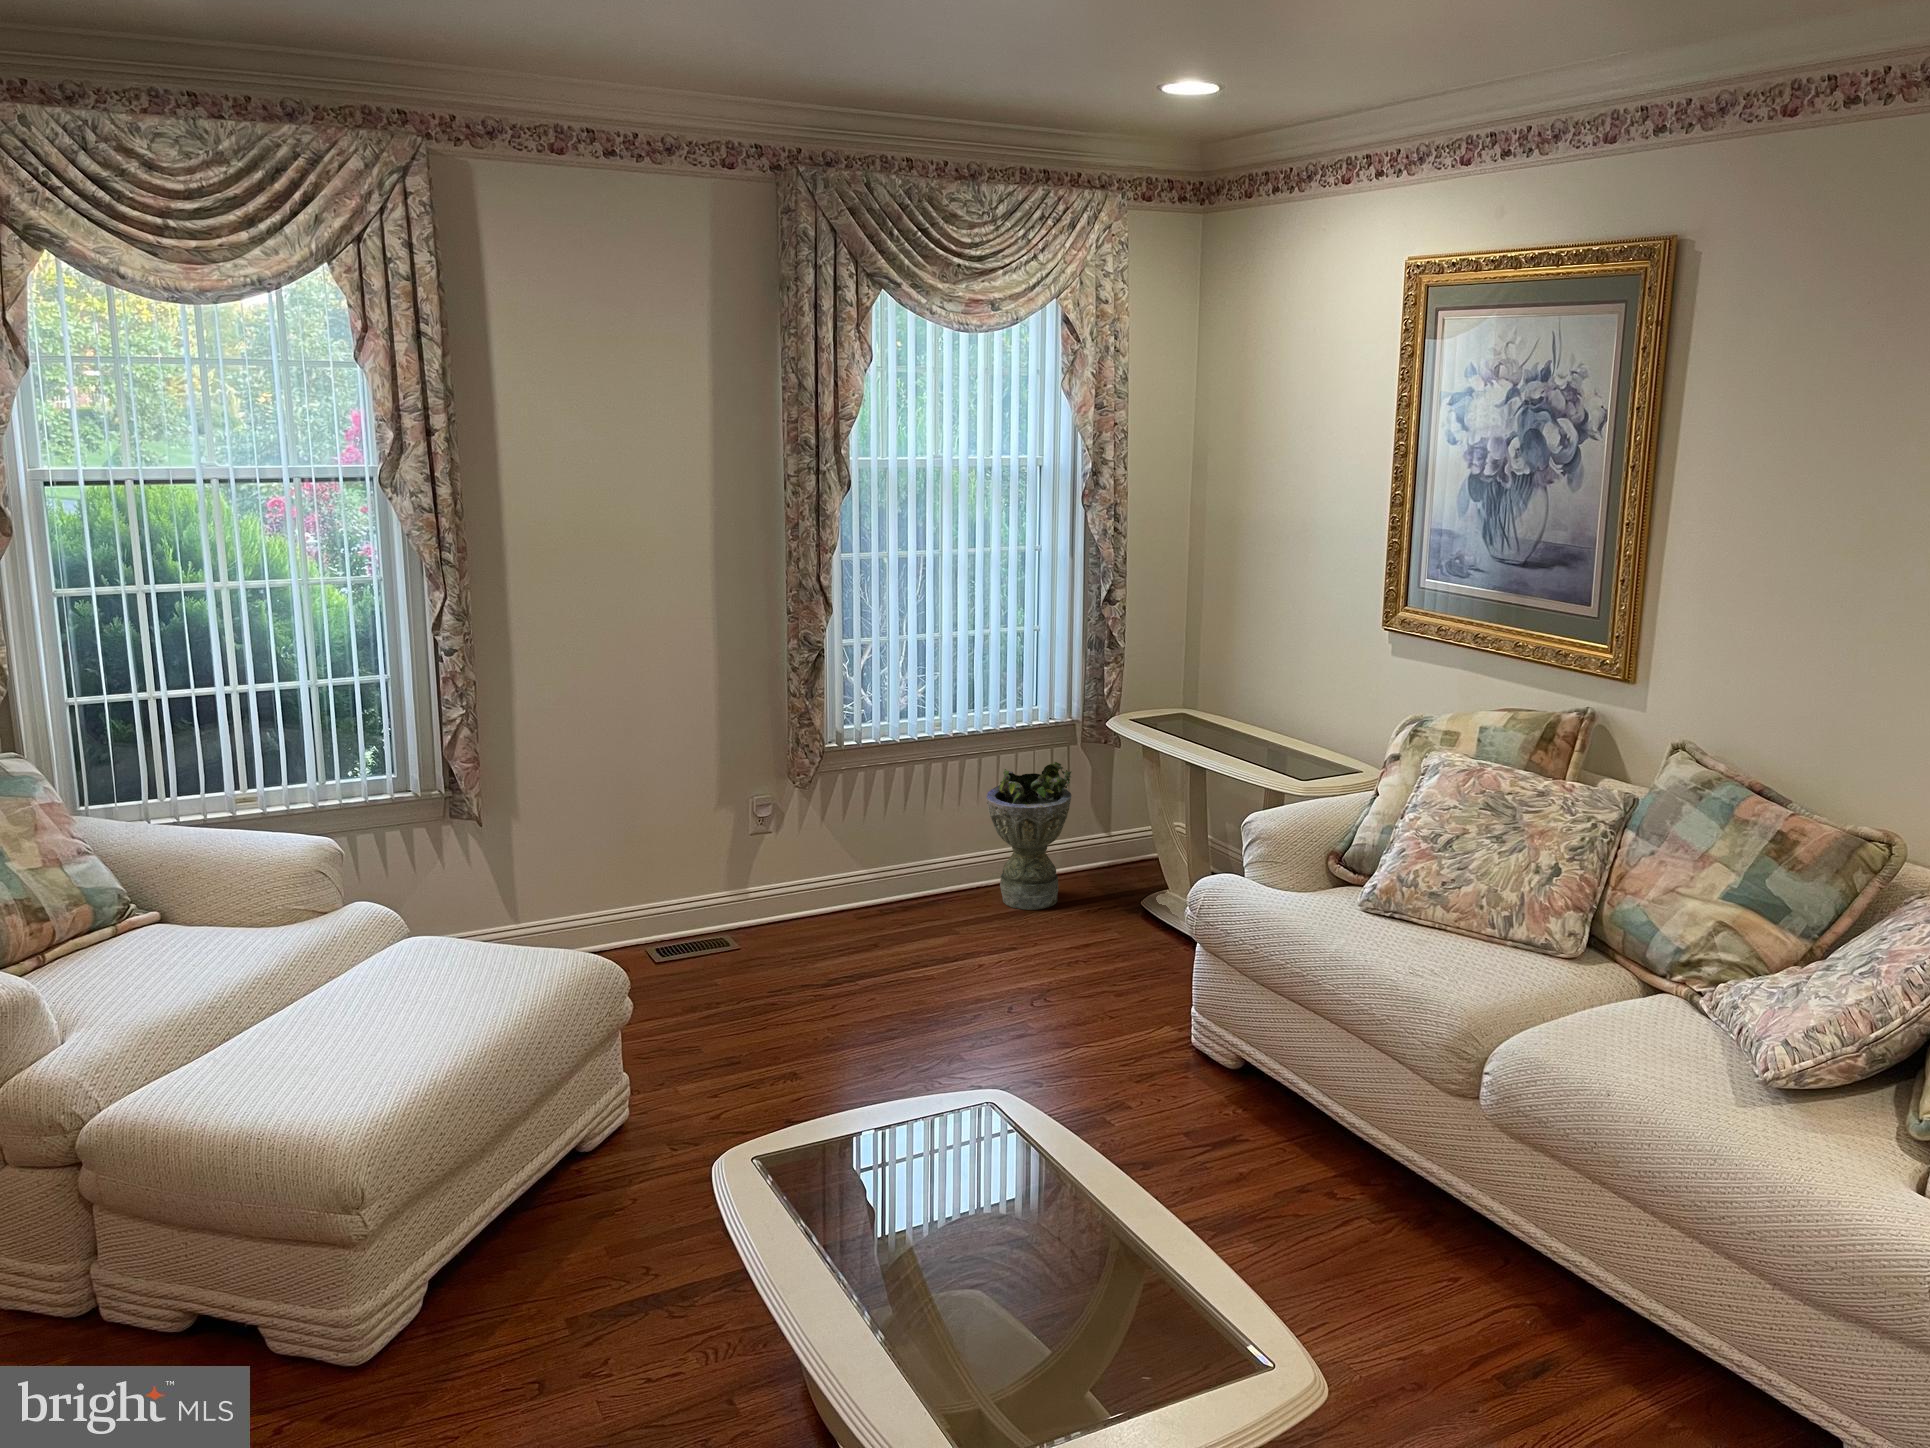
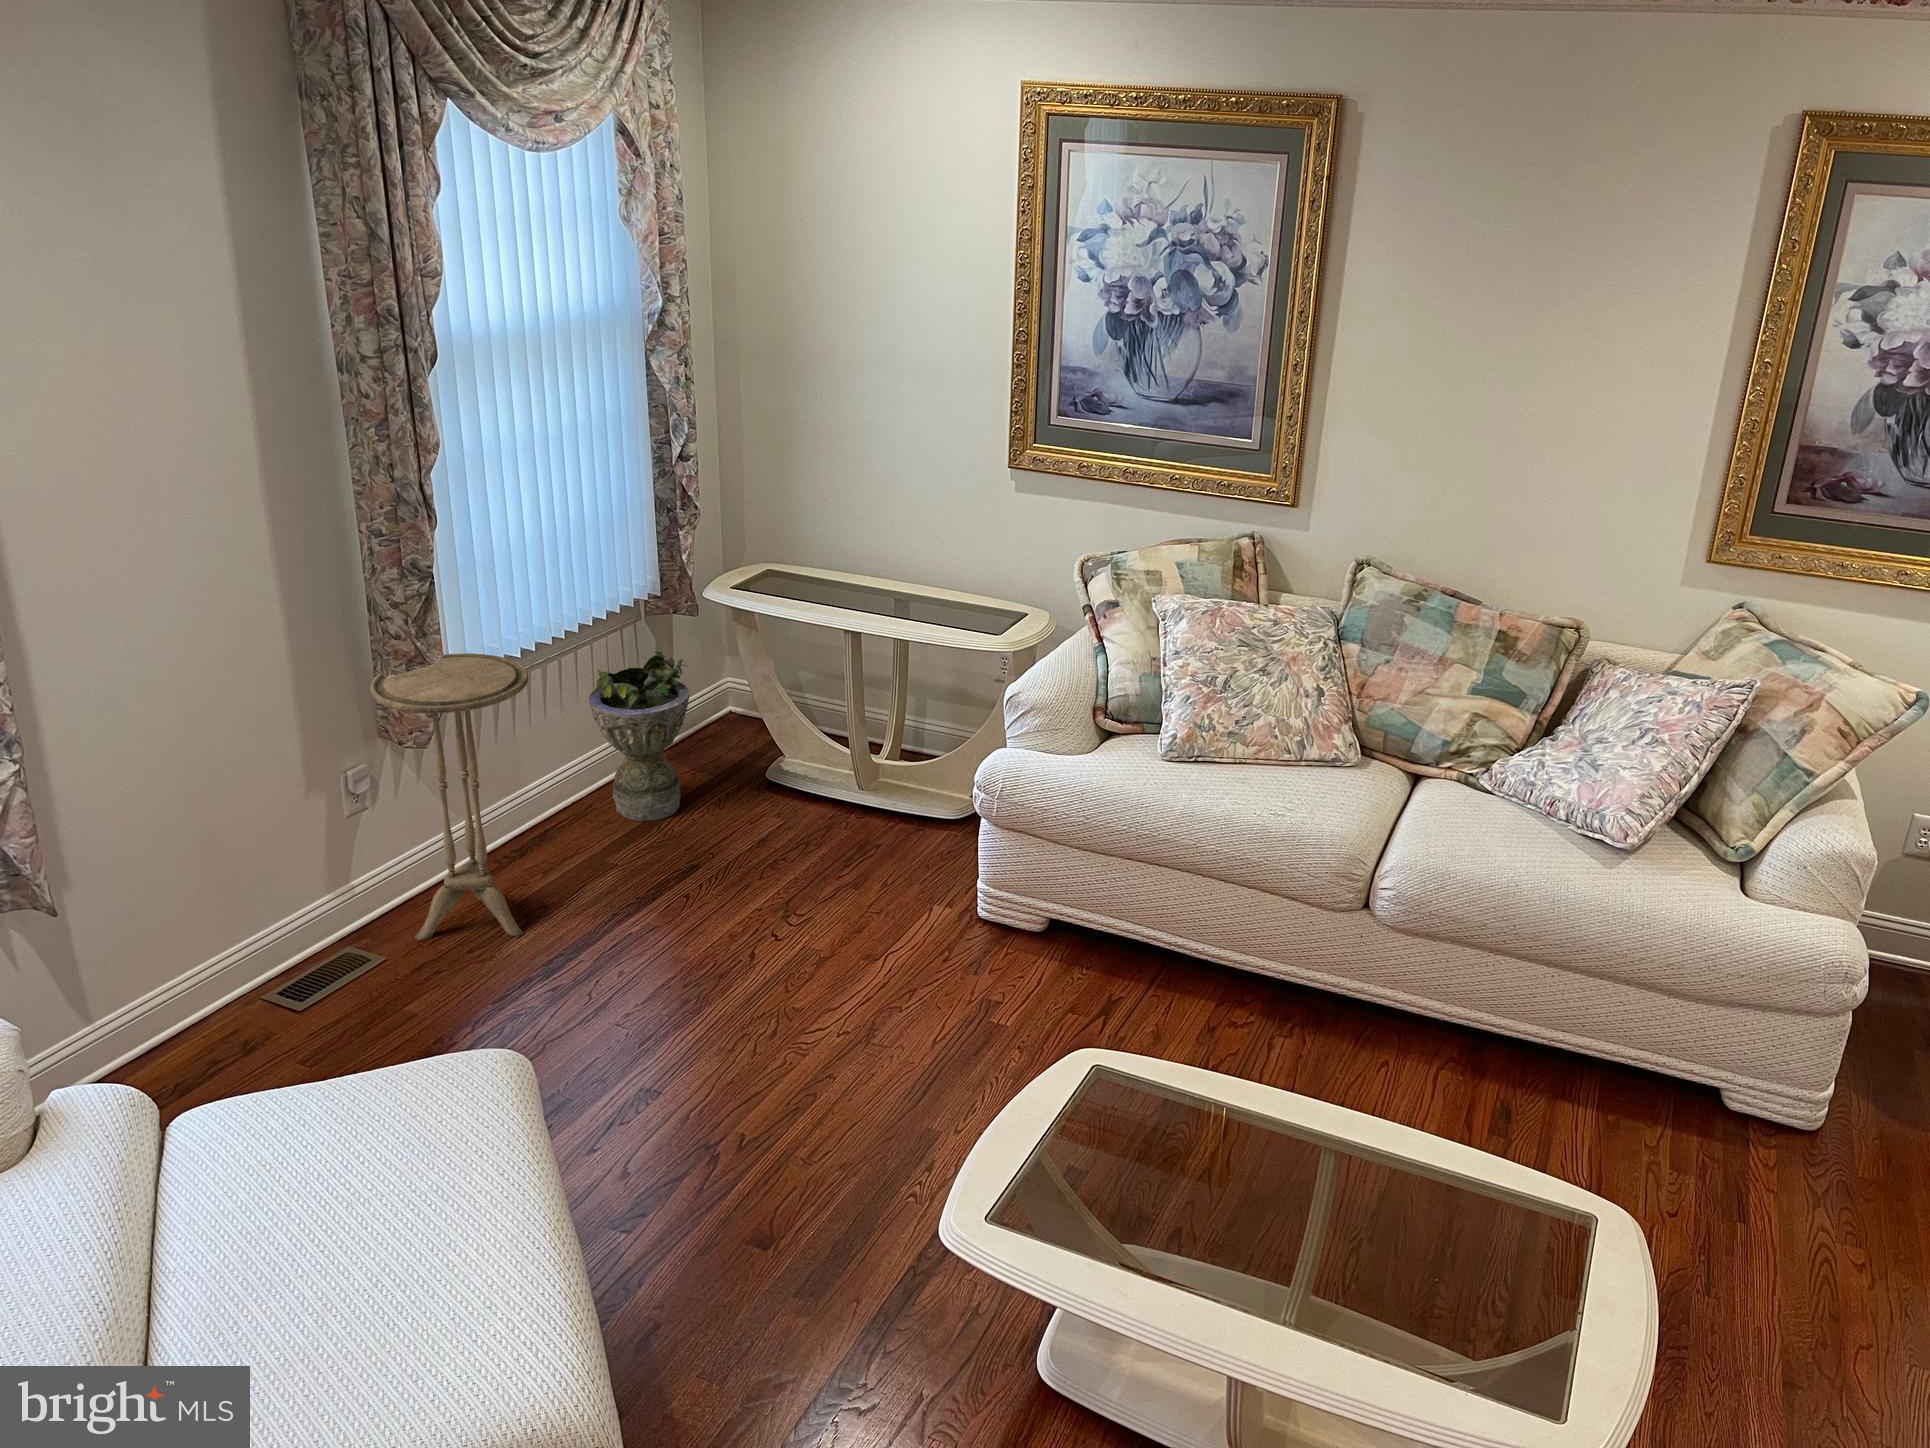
side table: none [756,716,875,955] -> present [370,654,528,941]

